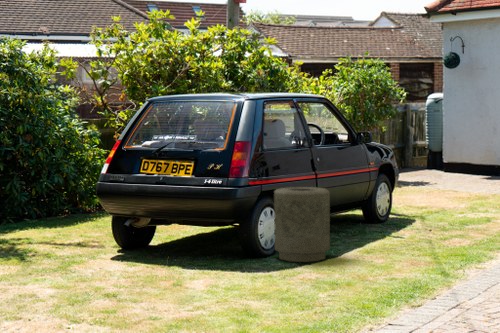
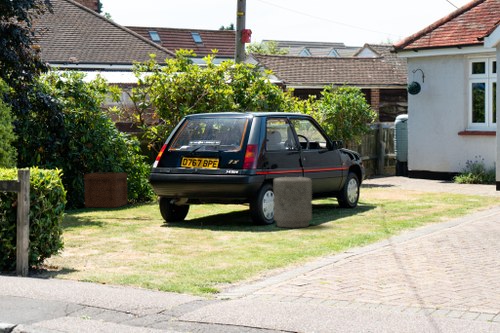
wooden crate: none [20,174,80,222] -> present [84,173,127,208]

